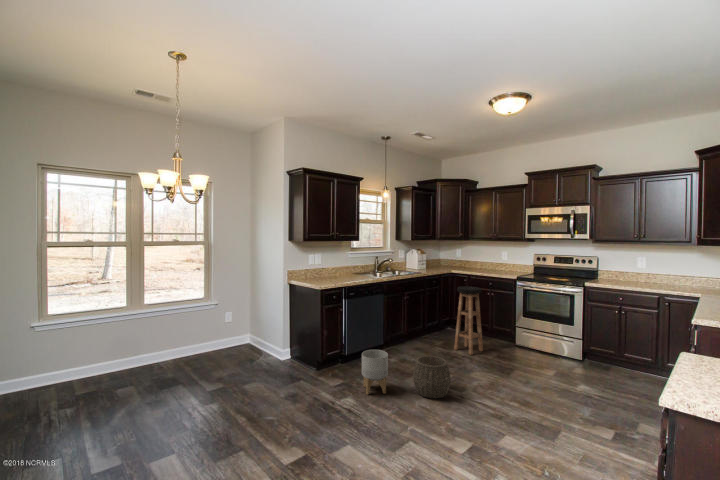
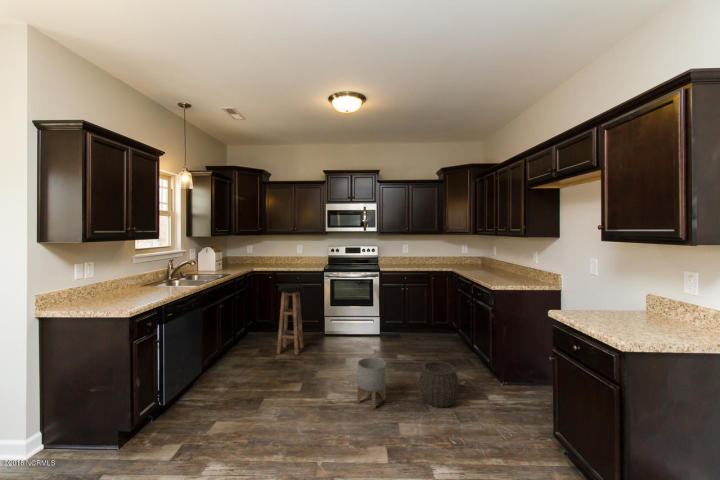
planter: present [362,350,388,395] -> present [357,358,386,409]
woven basket: present [413,356,451,398] -> present [419,361,459,407]

